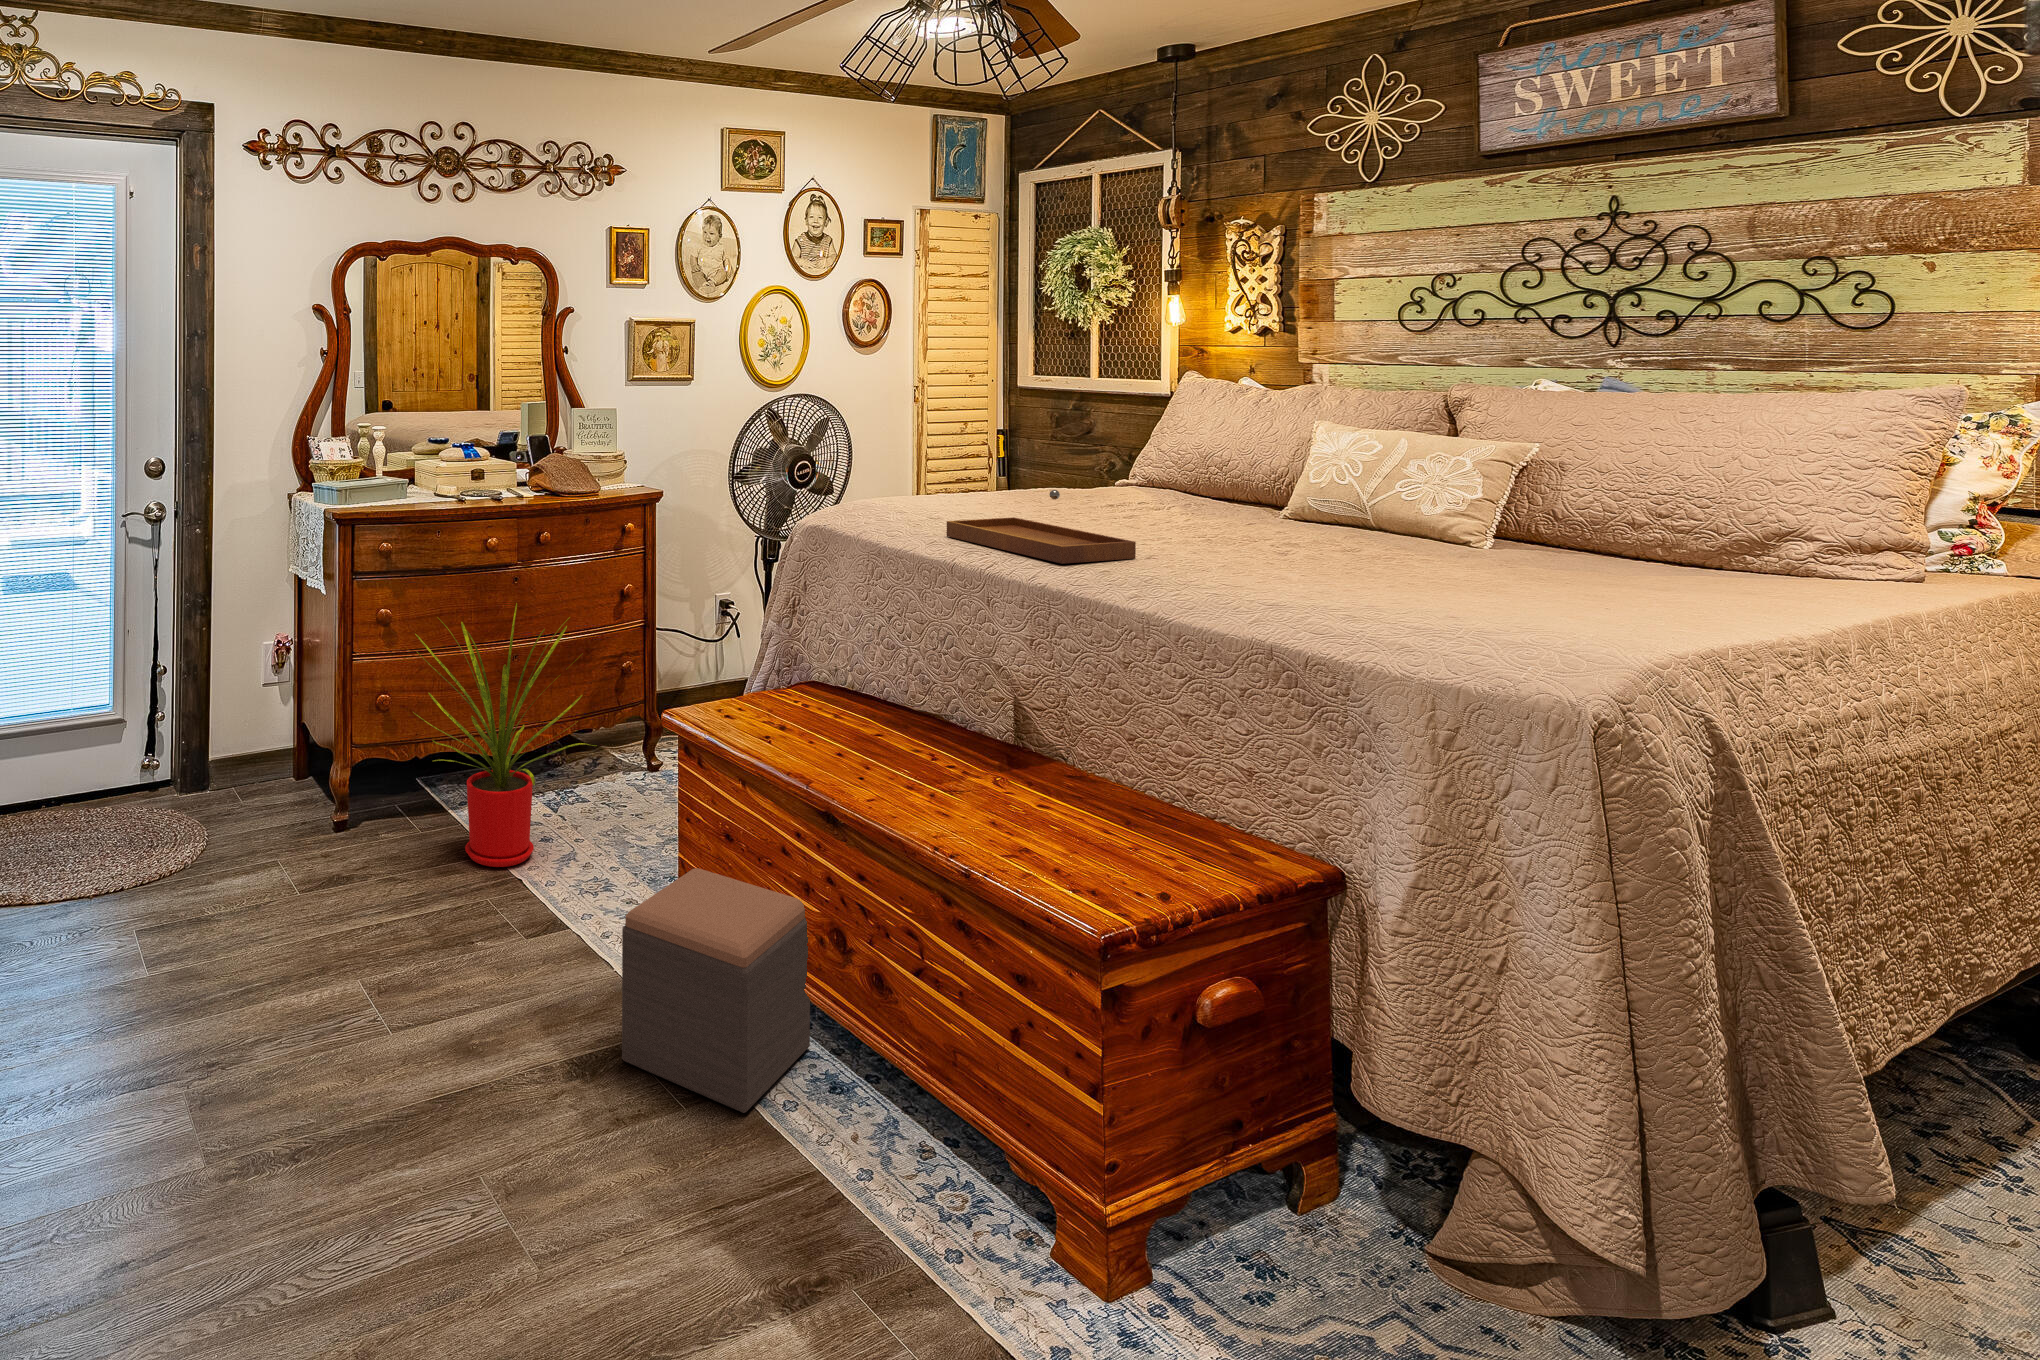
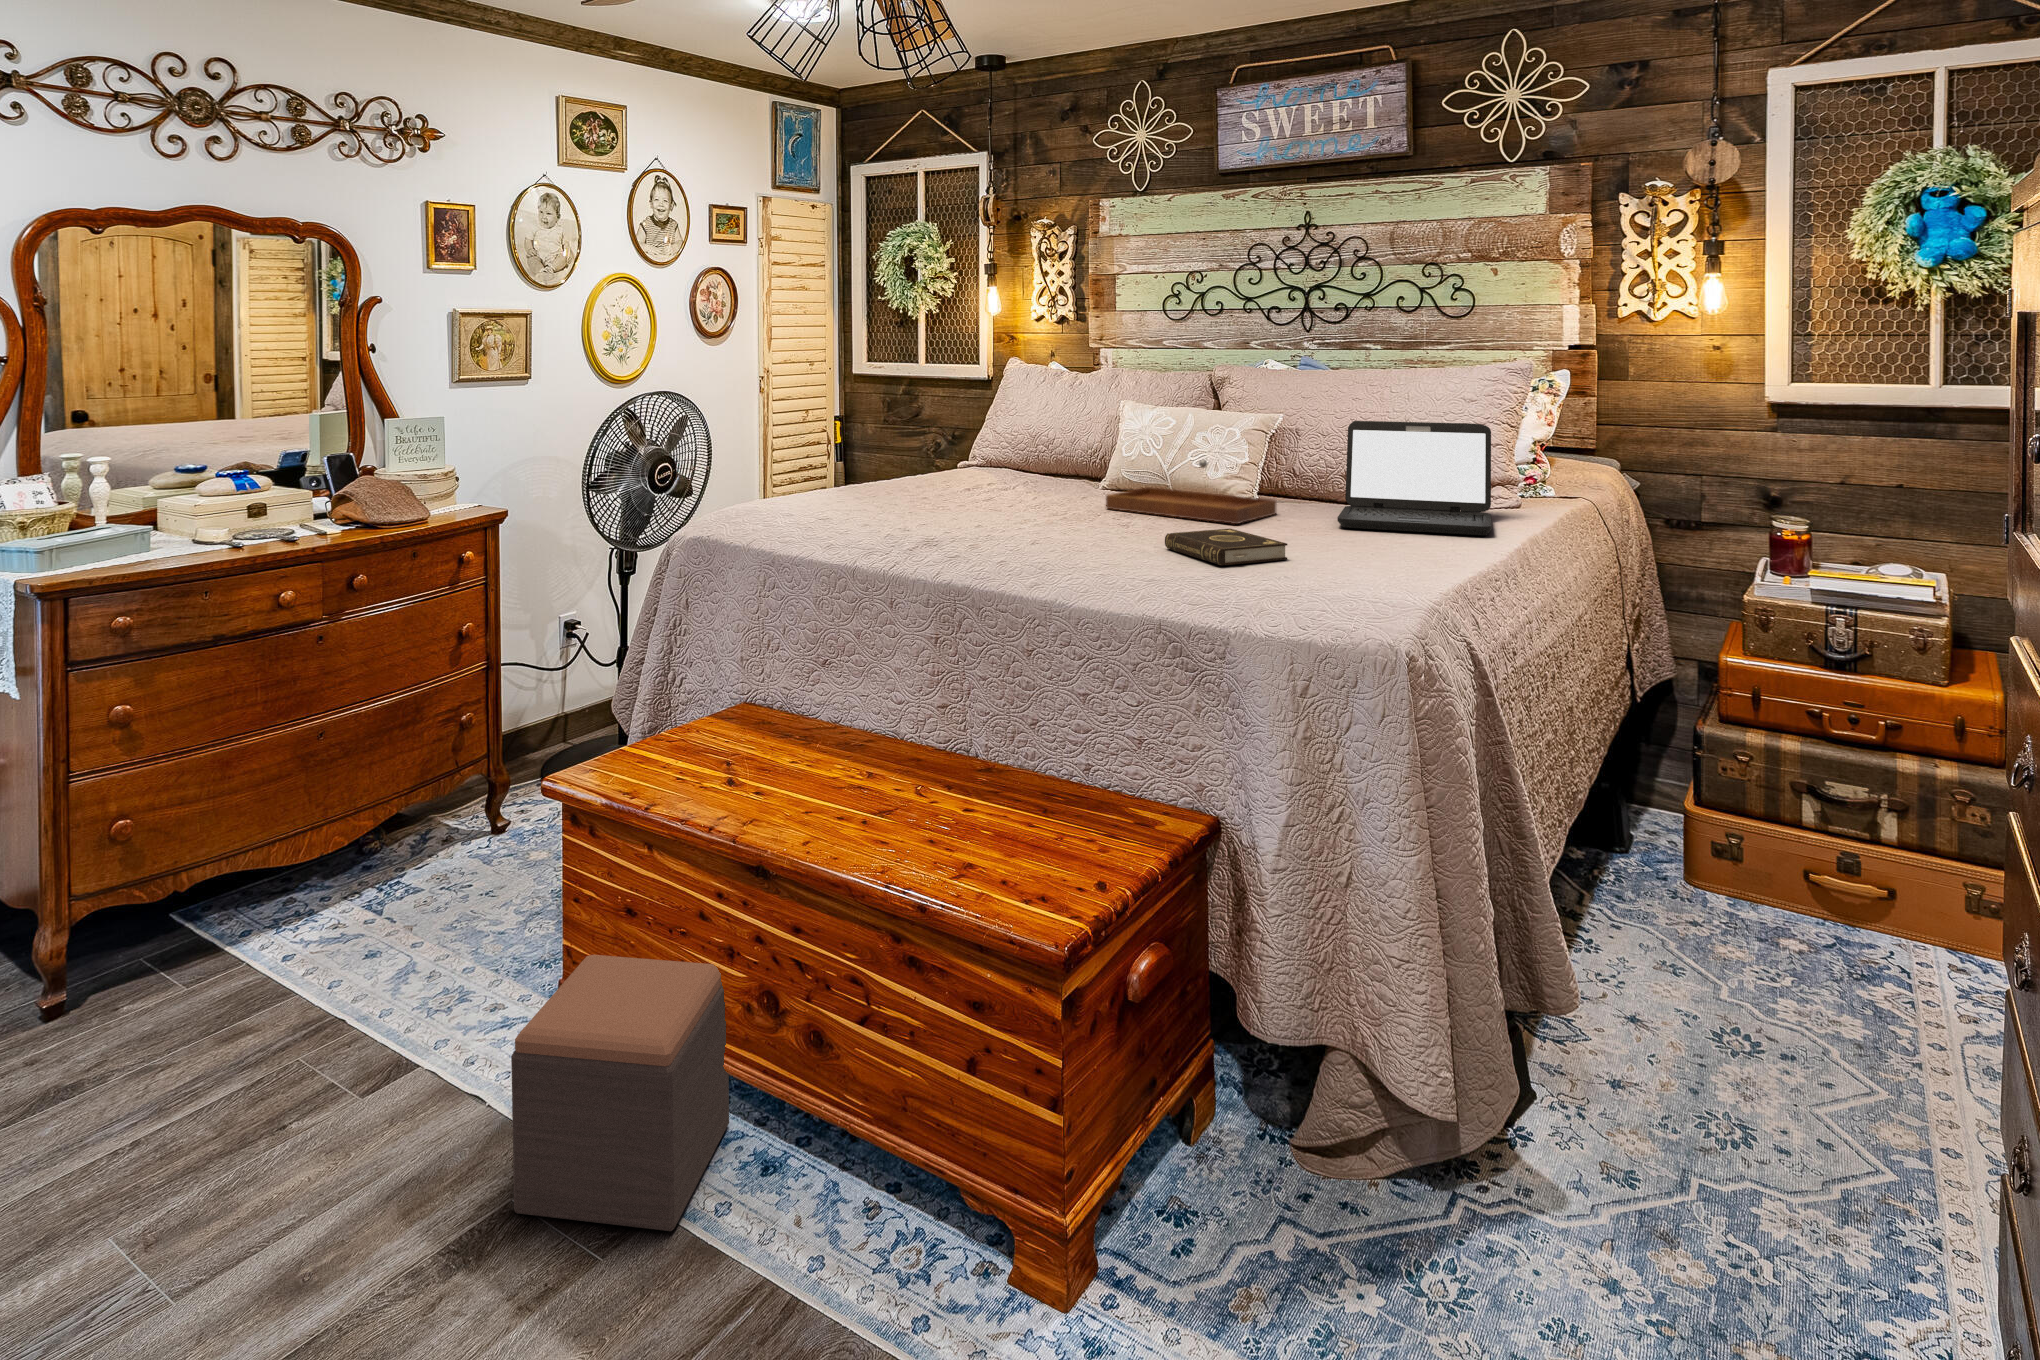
laptop: none [1581,451,1846,602] -> present [1337,421,1492,535]
tray: present [947,490,1136,564] -> present [1106,460,1276,524]
book: none [1322,560,1480,601] -> present [1165,529,1287,565]
house plant: present [414,604,588,867] -> none [178,665,439,1003]

